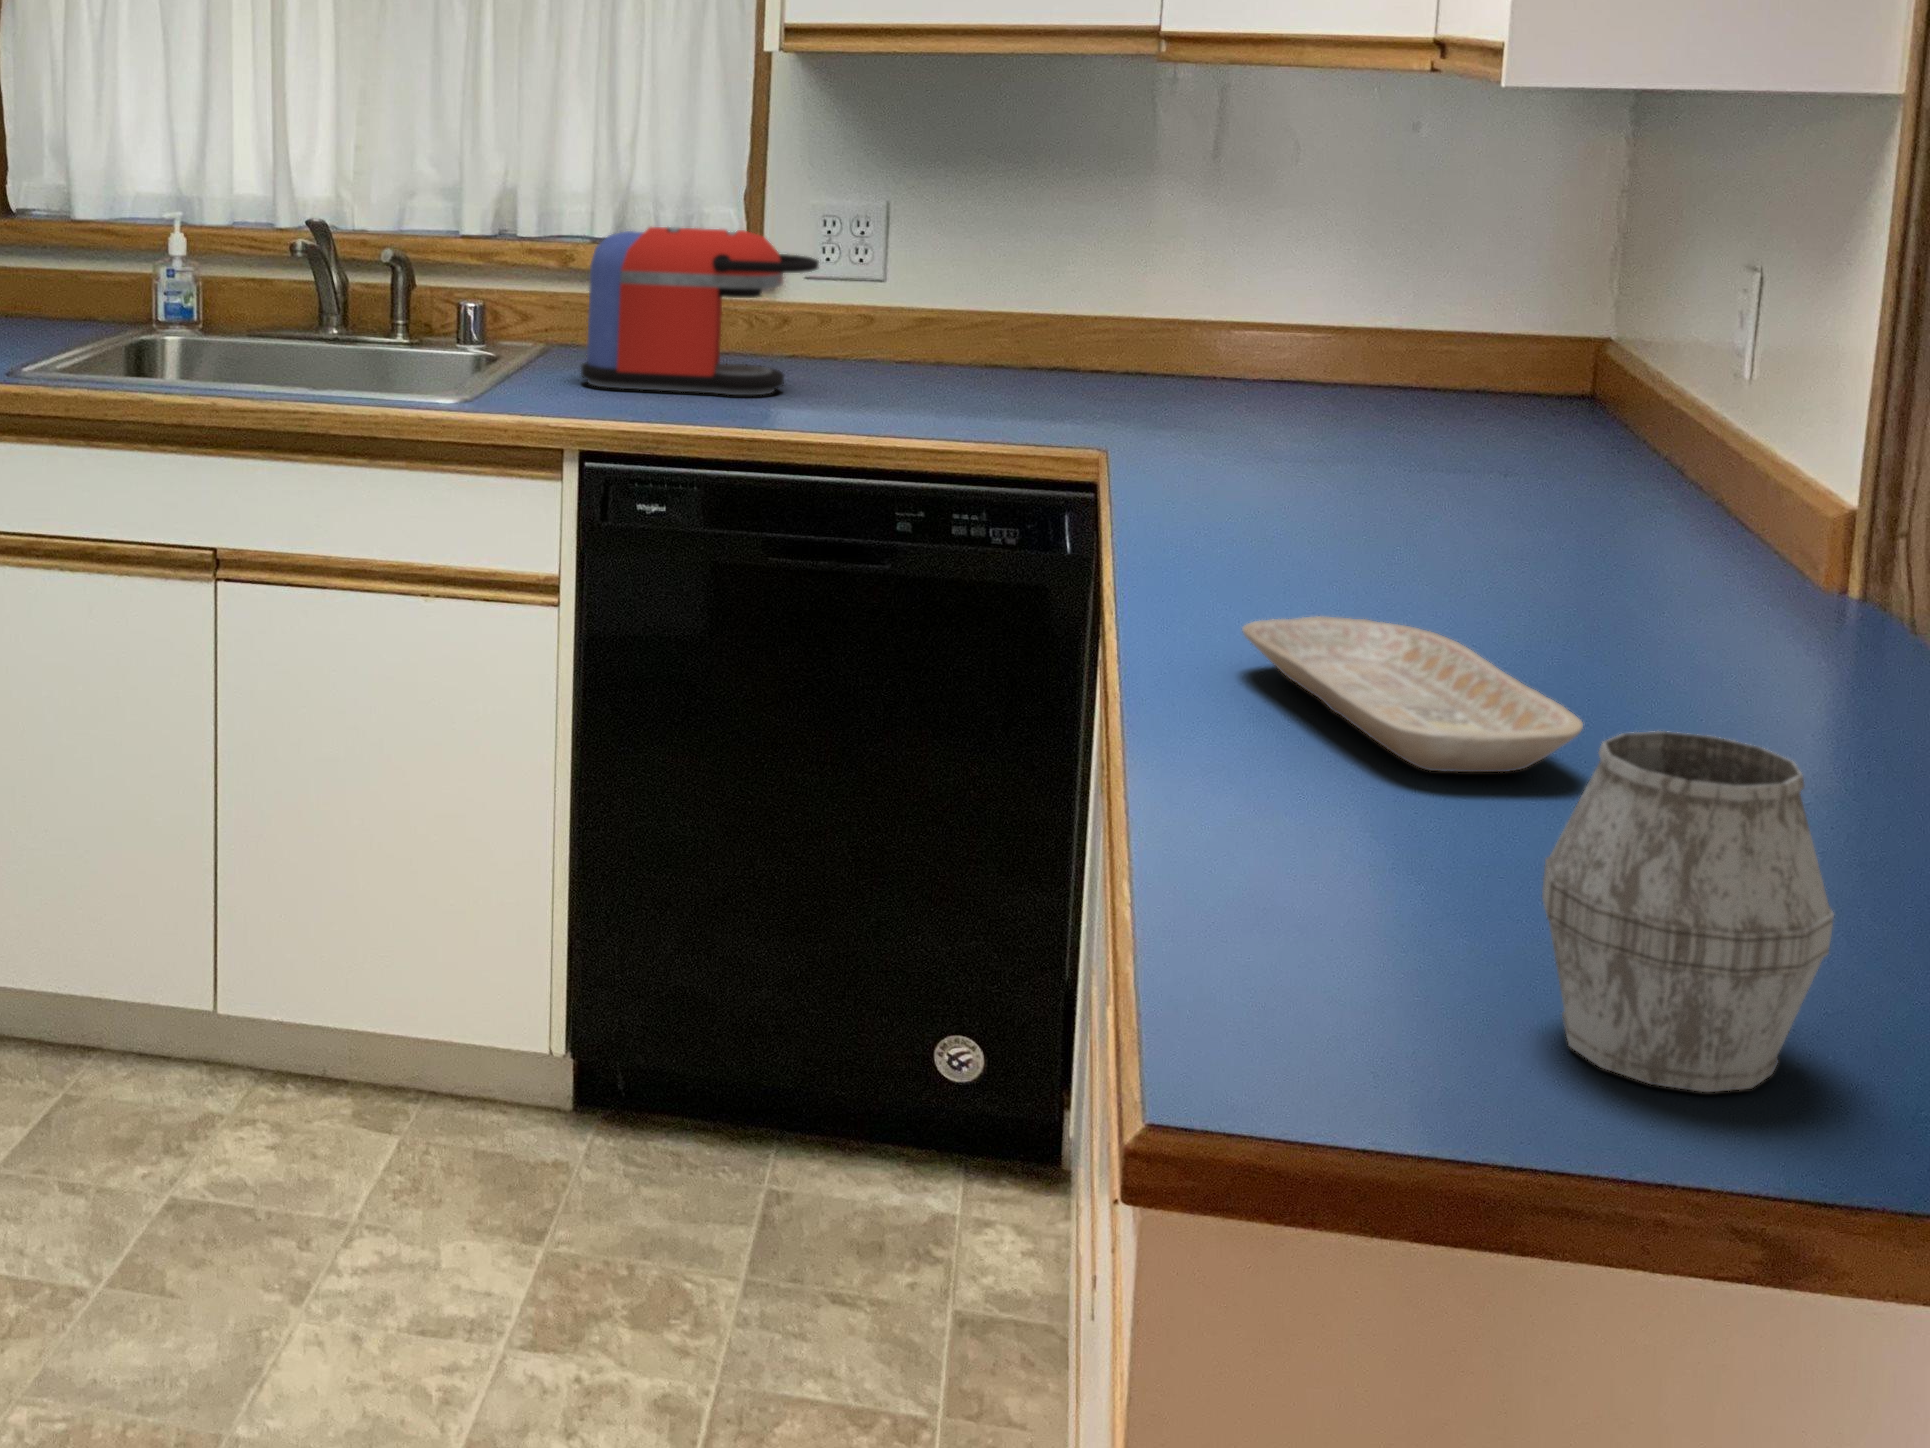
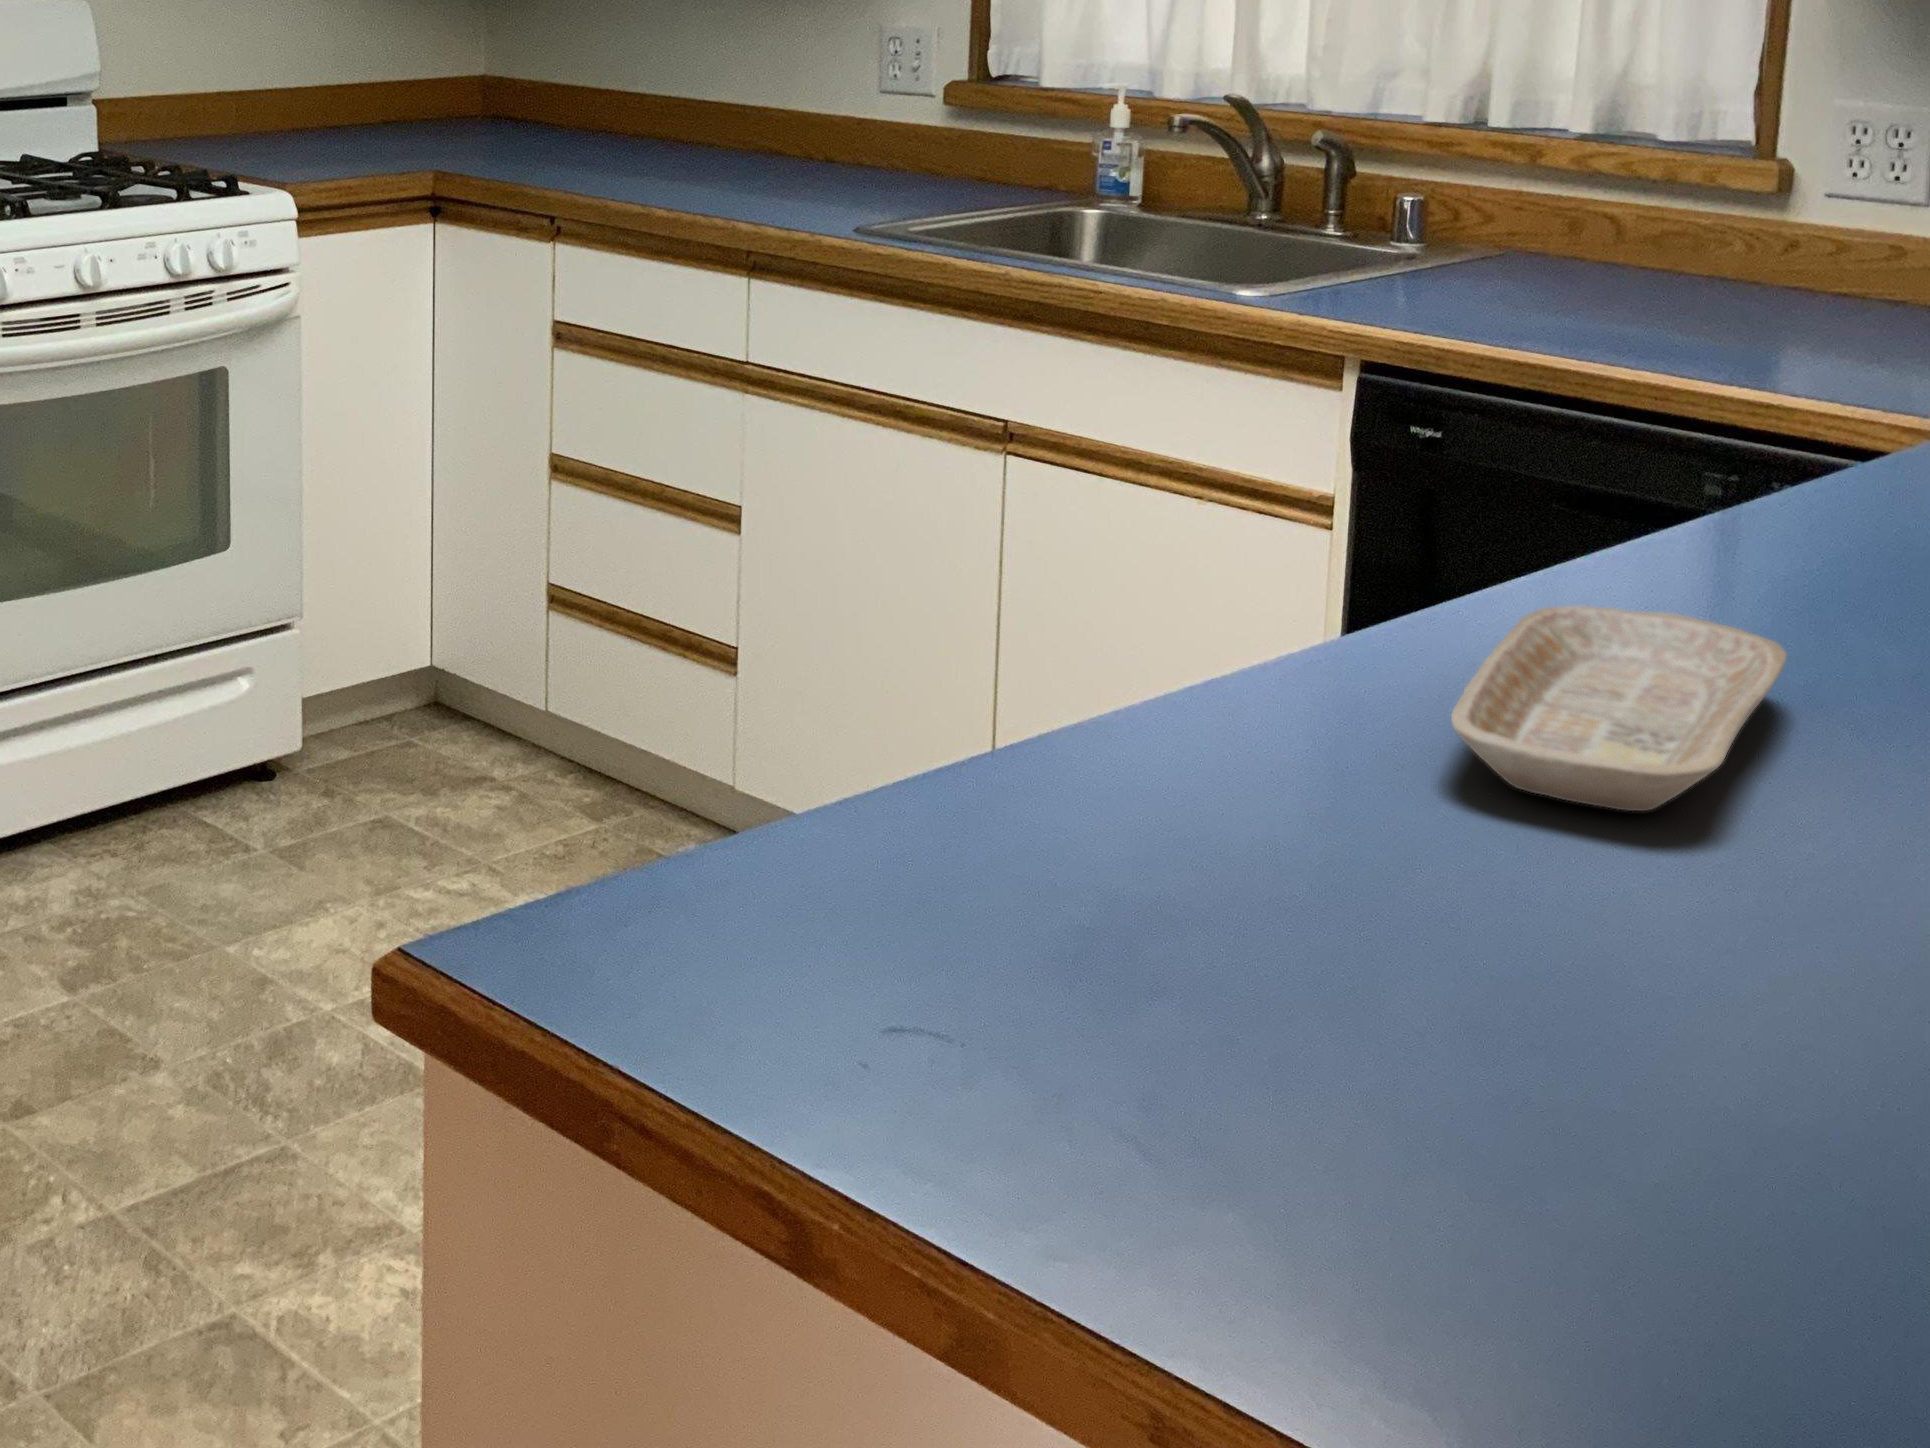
coffee maker: present [581,227,819,395] -> none [1450,120,1744,323]
mug: present [1542,731,1834,1092] -> none [948,698,1313,1118]

